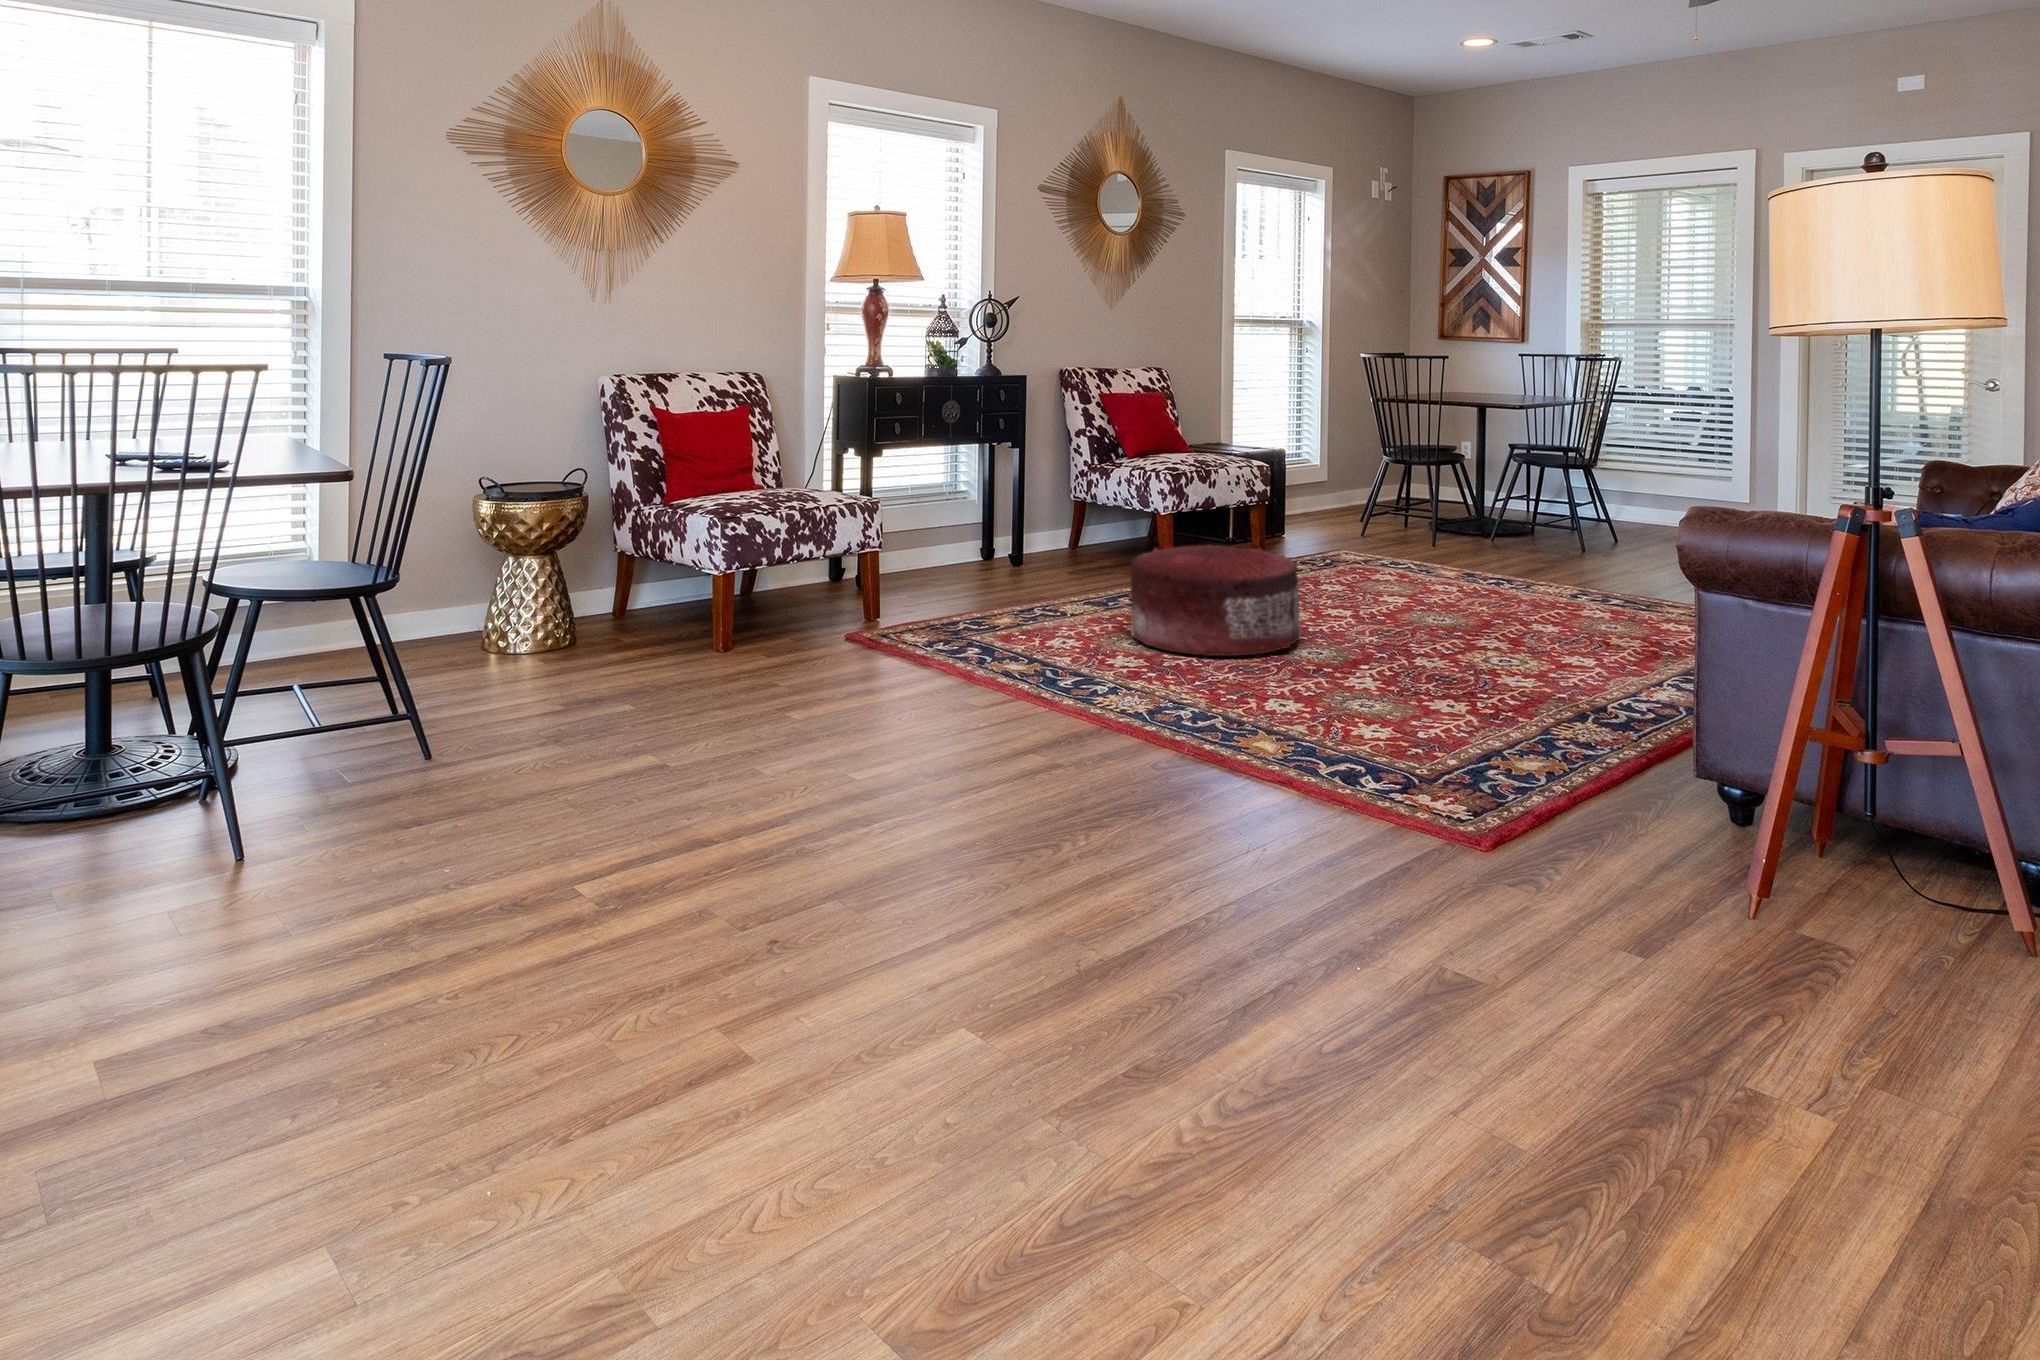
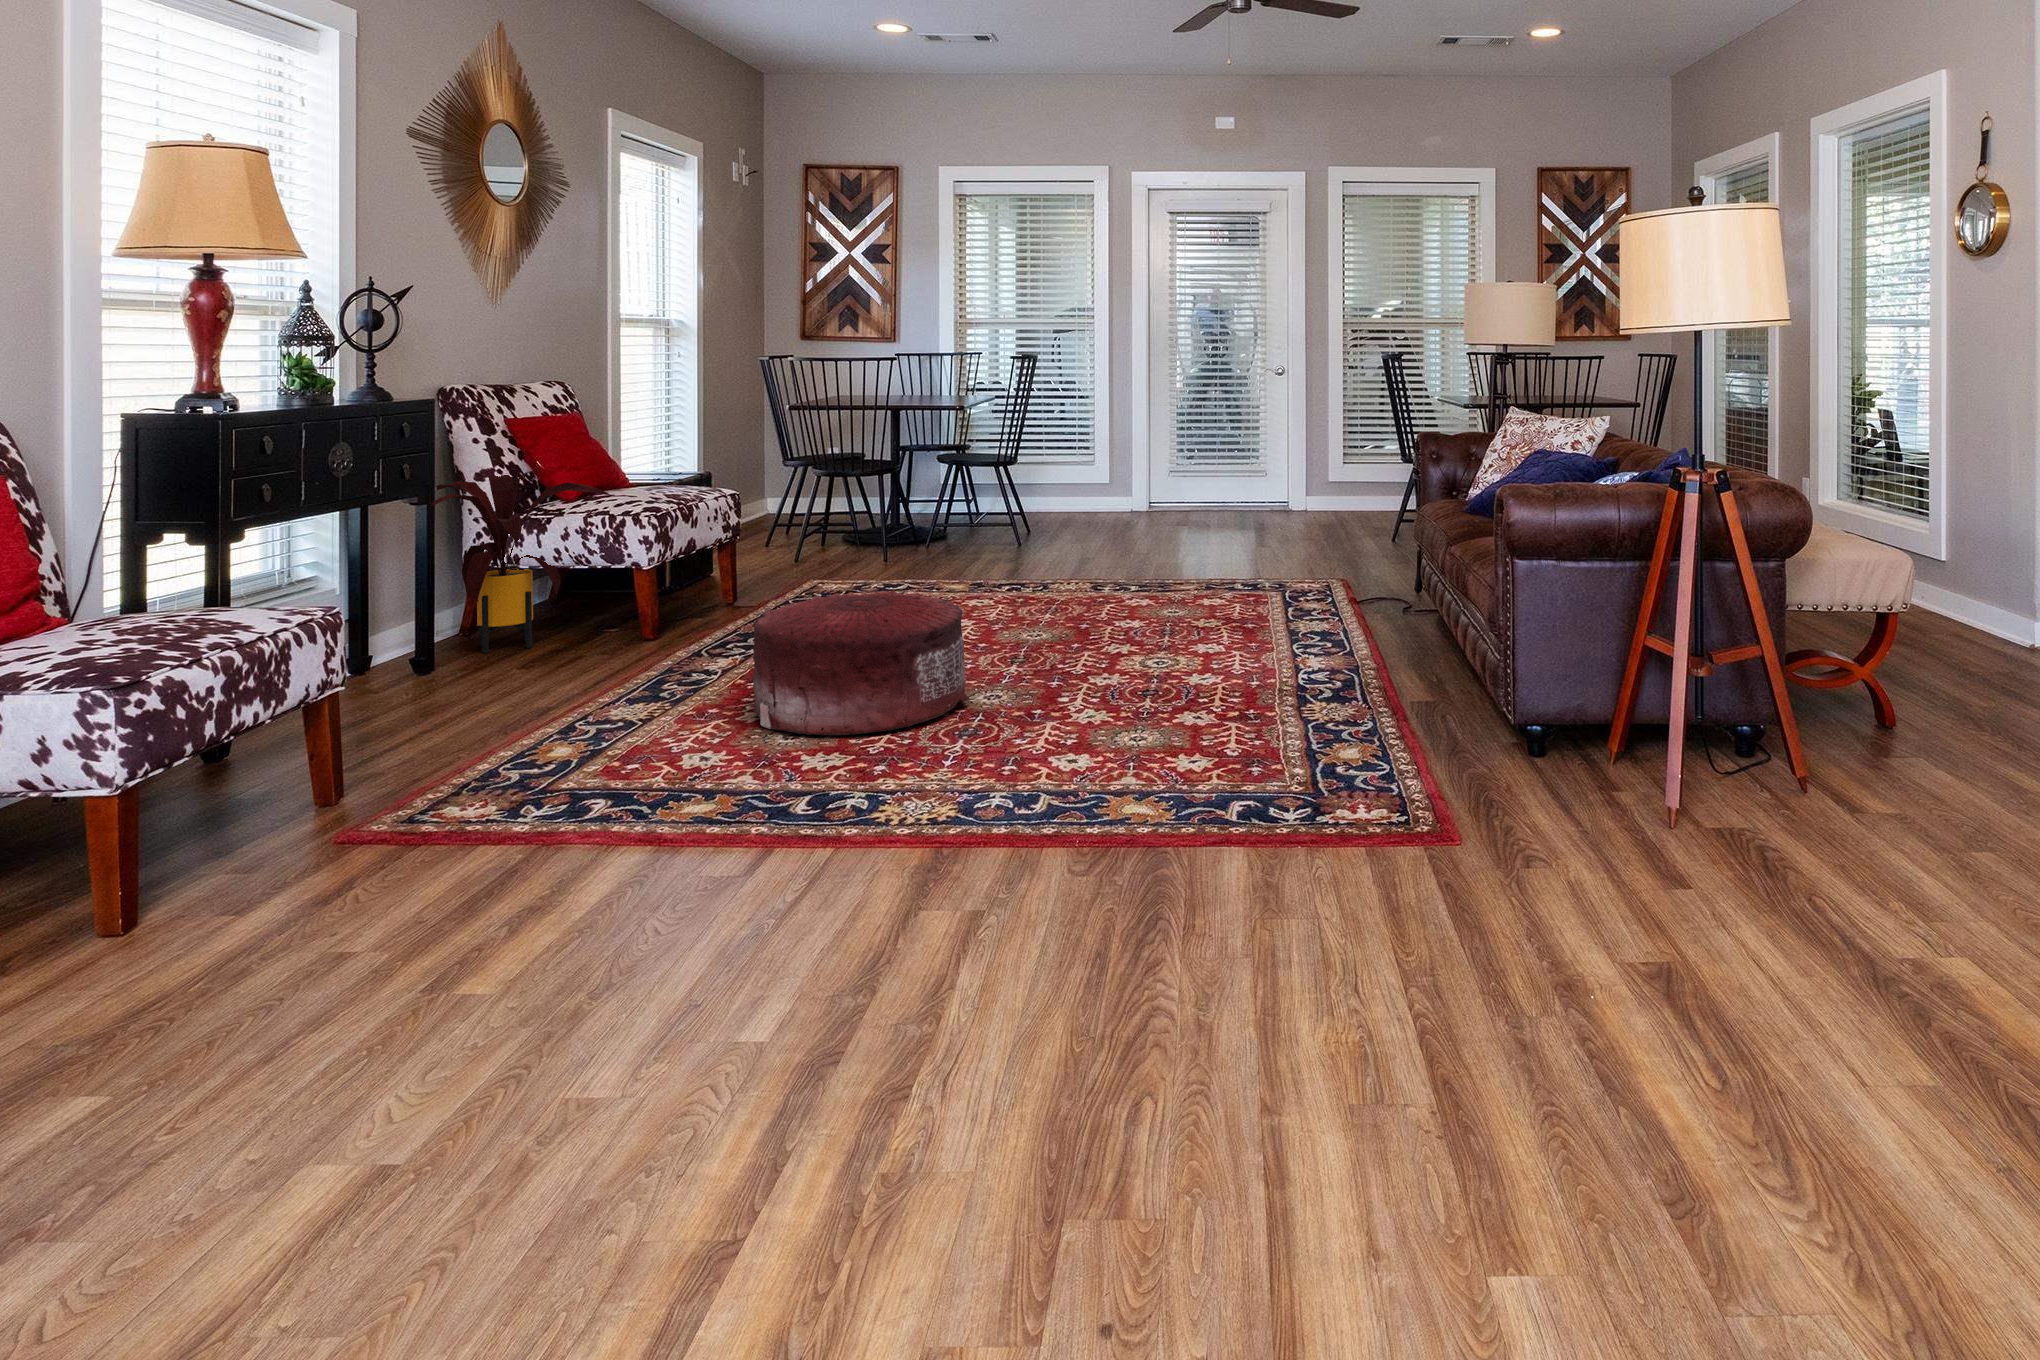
house plant: none [1021,431,1144,563] -> present [431,471,611,653]

